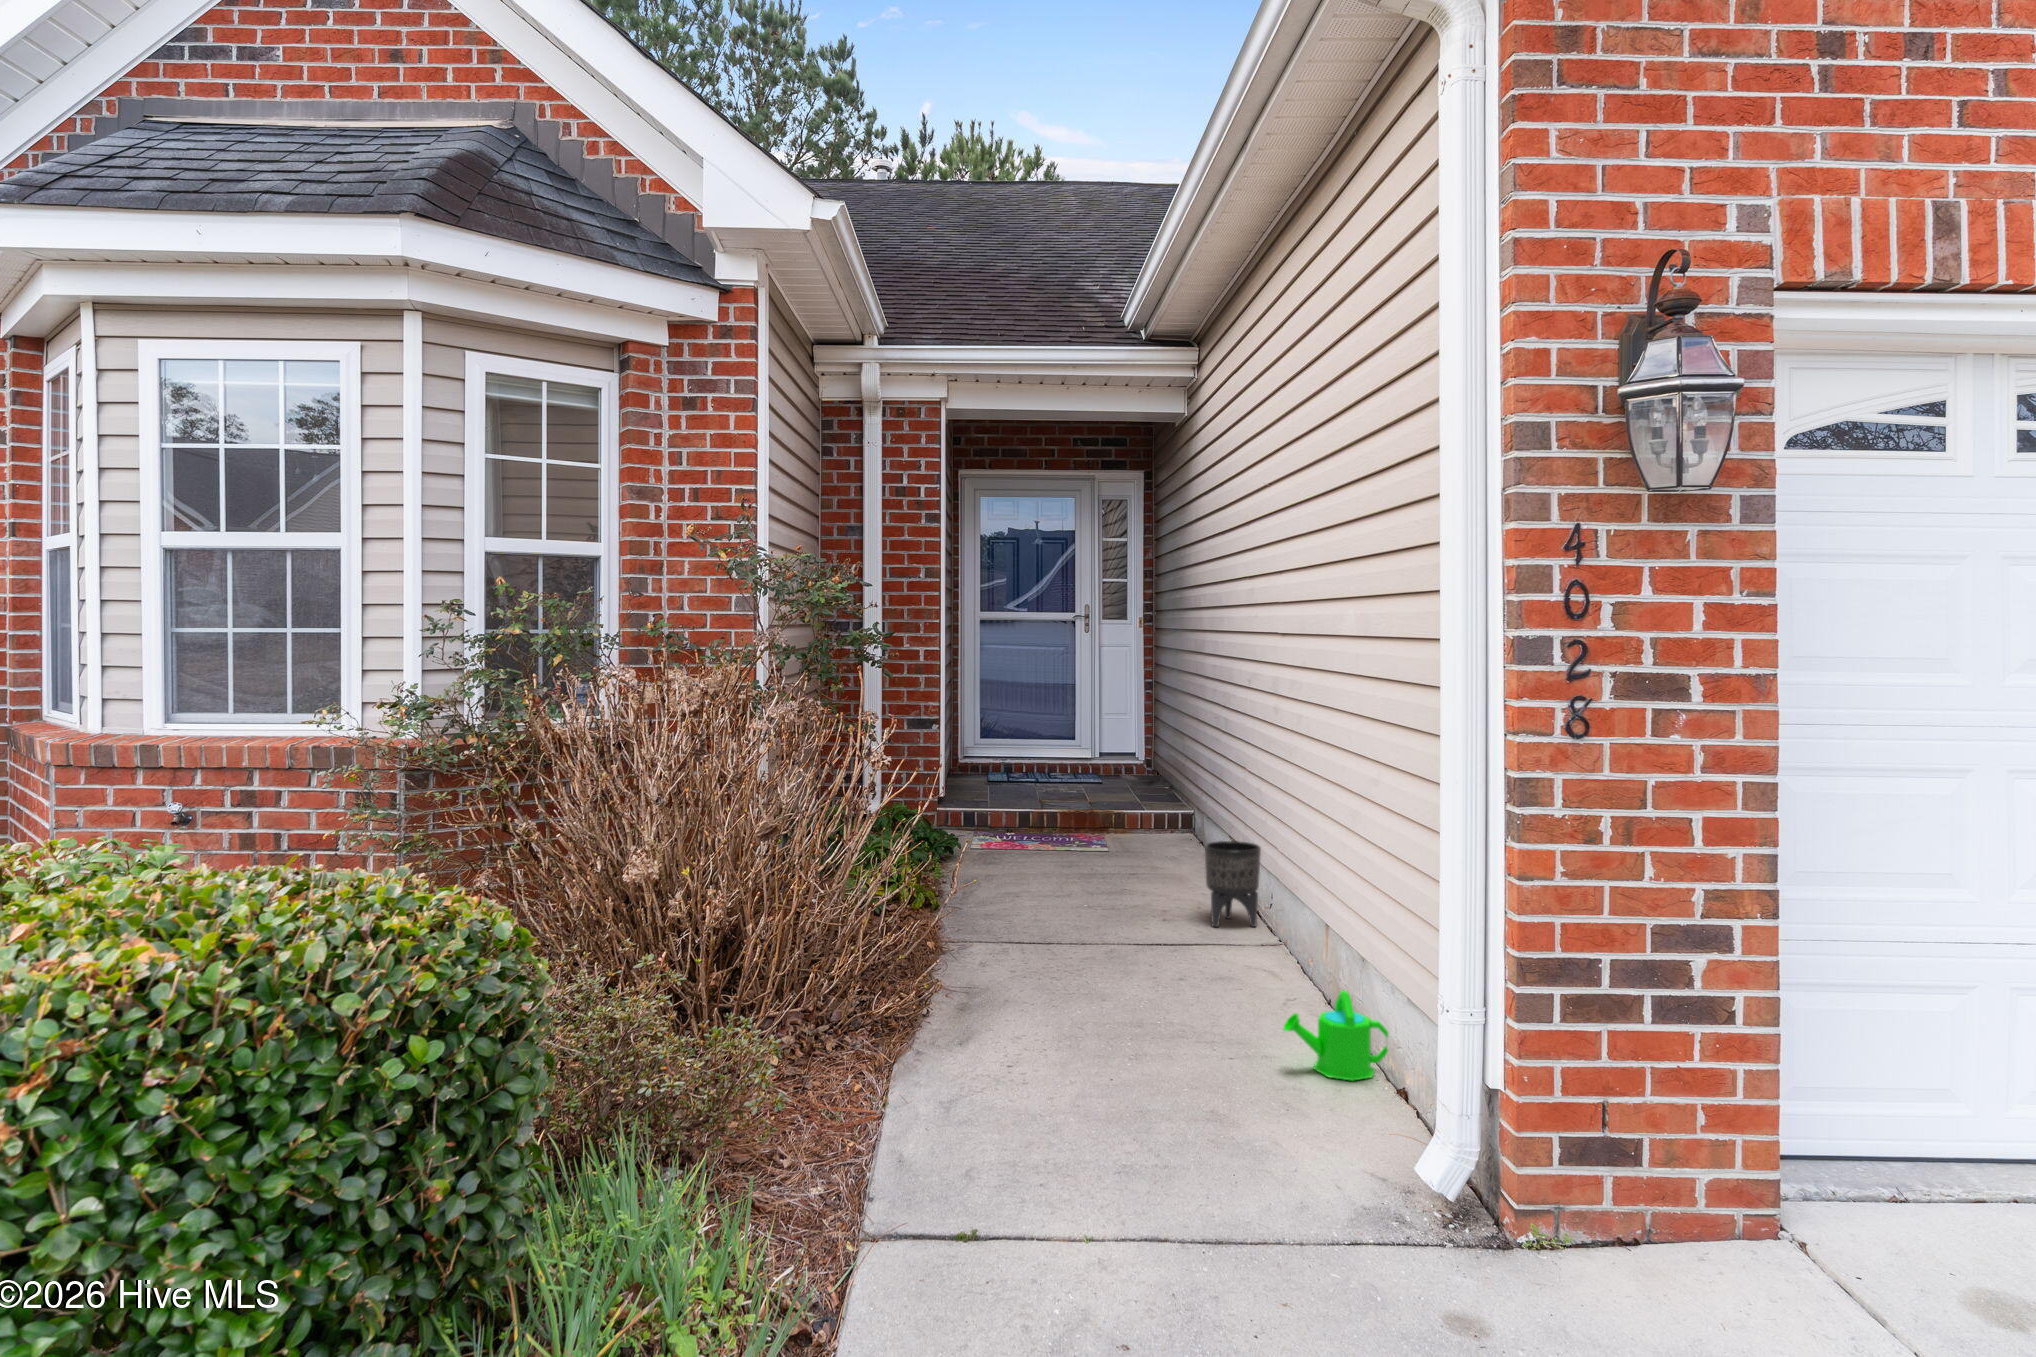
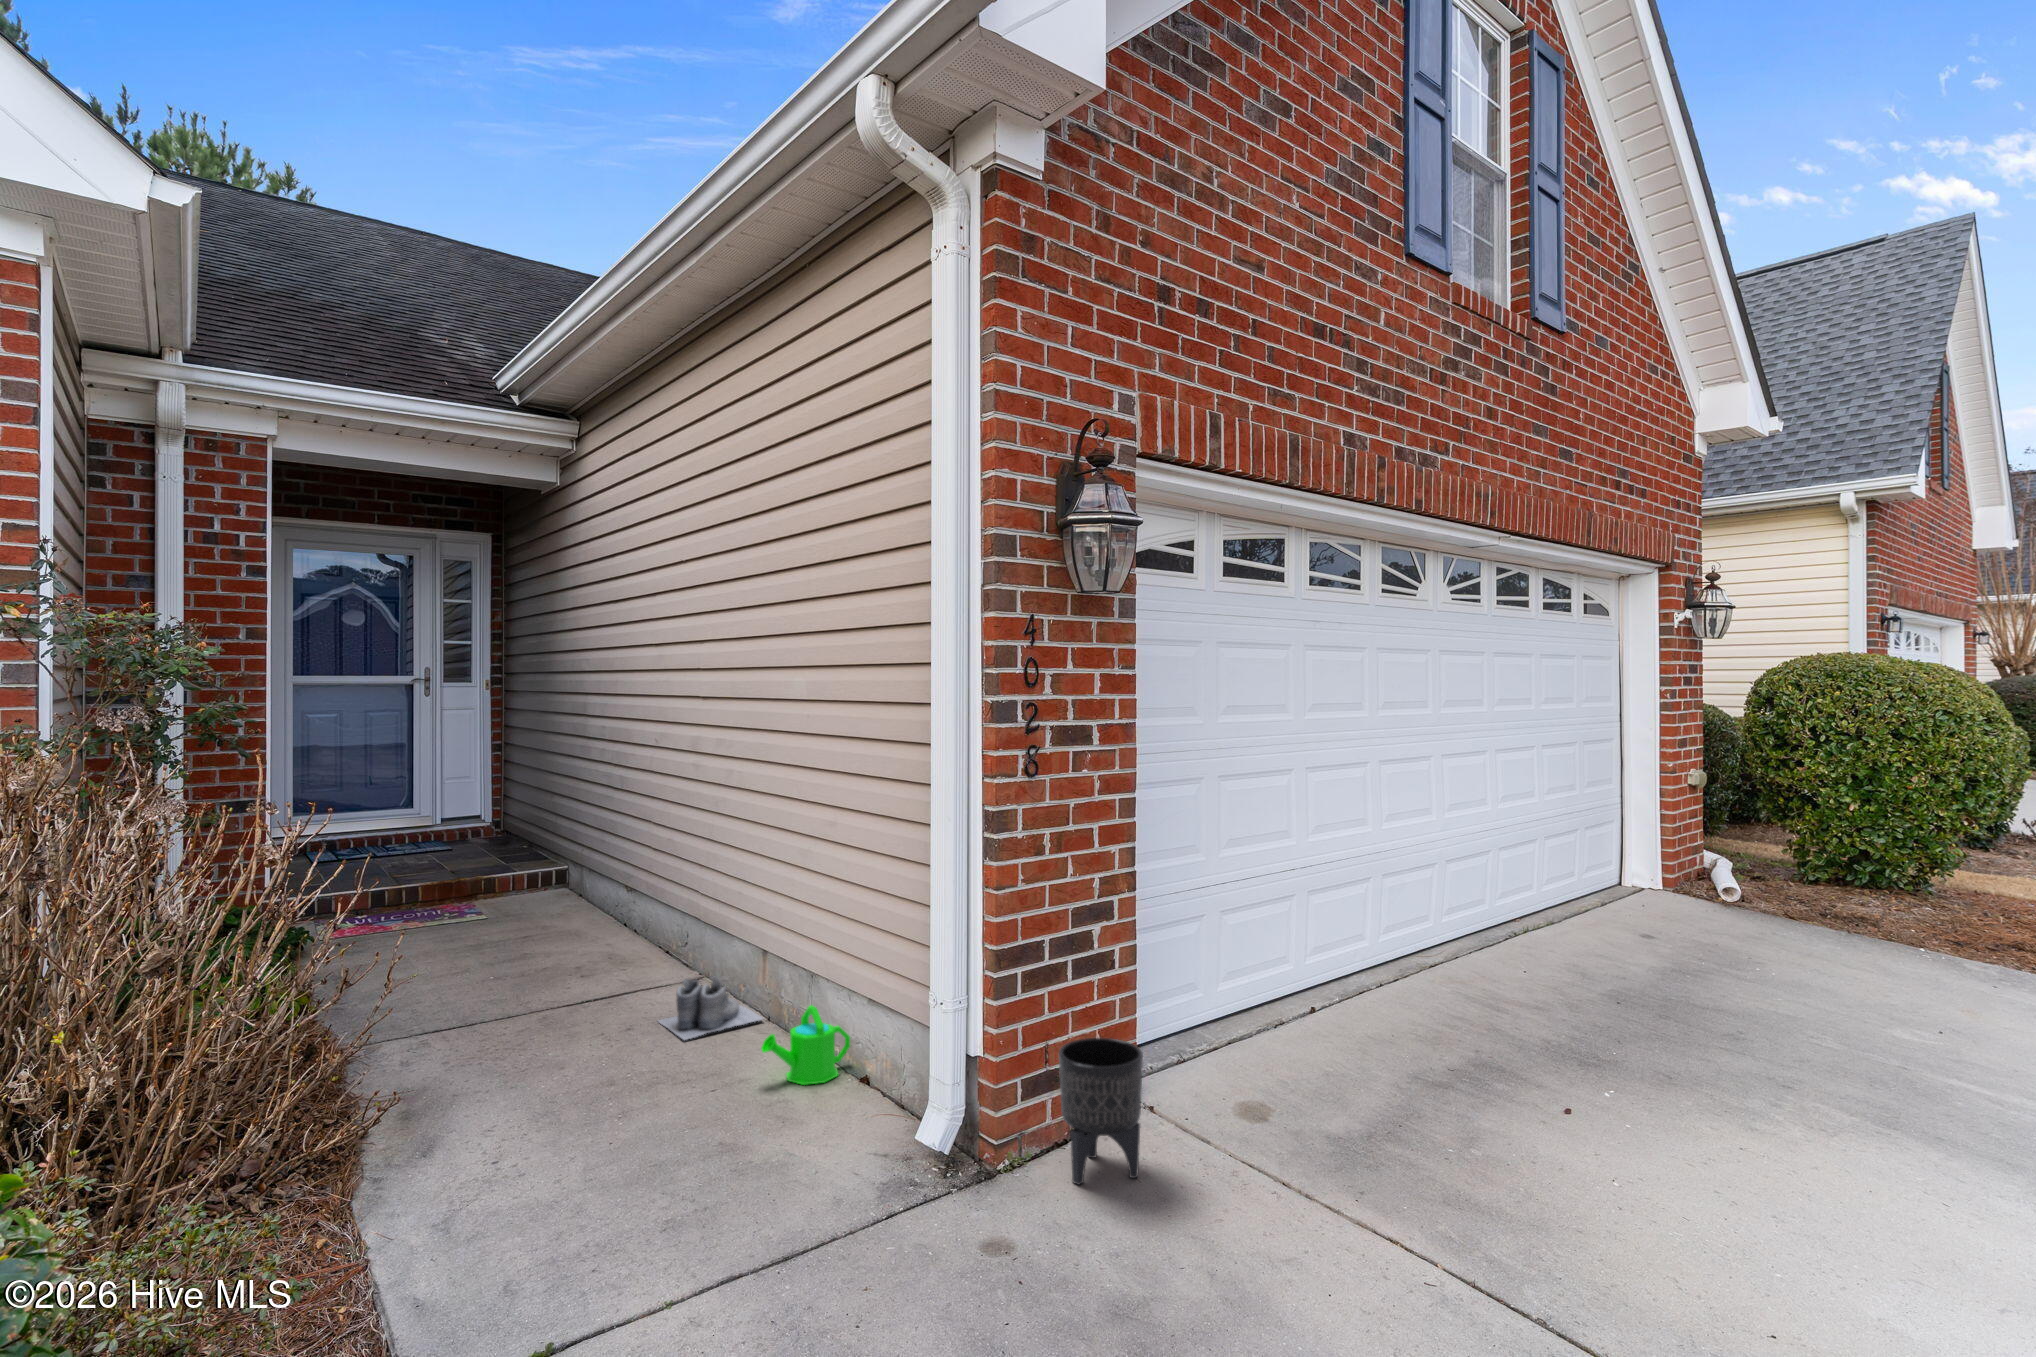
planter: present [1205,841,1261,927] -> present [1059,1038,1143,1185]
boots: none [1212,940,1321,1004] -> present [658,977,763,1040]

